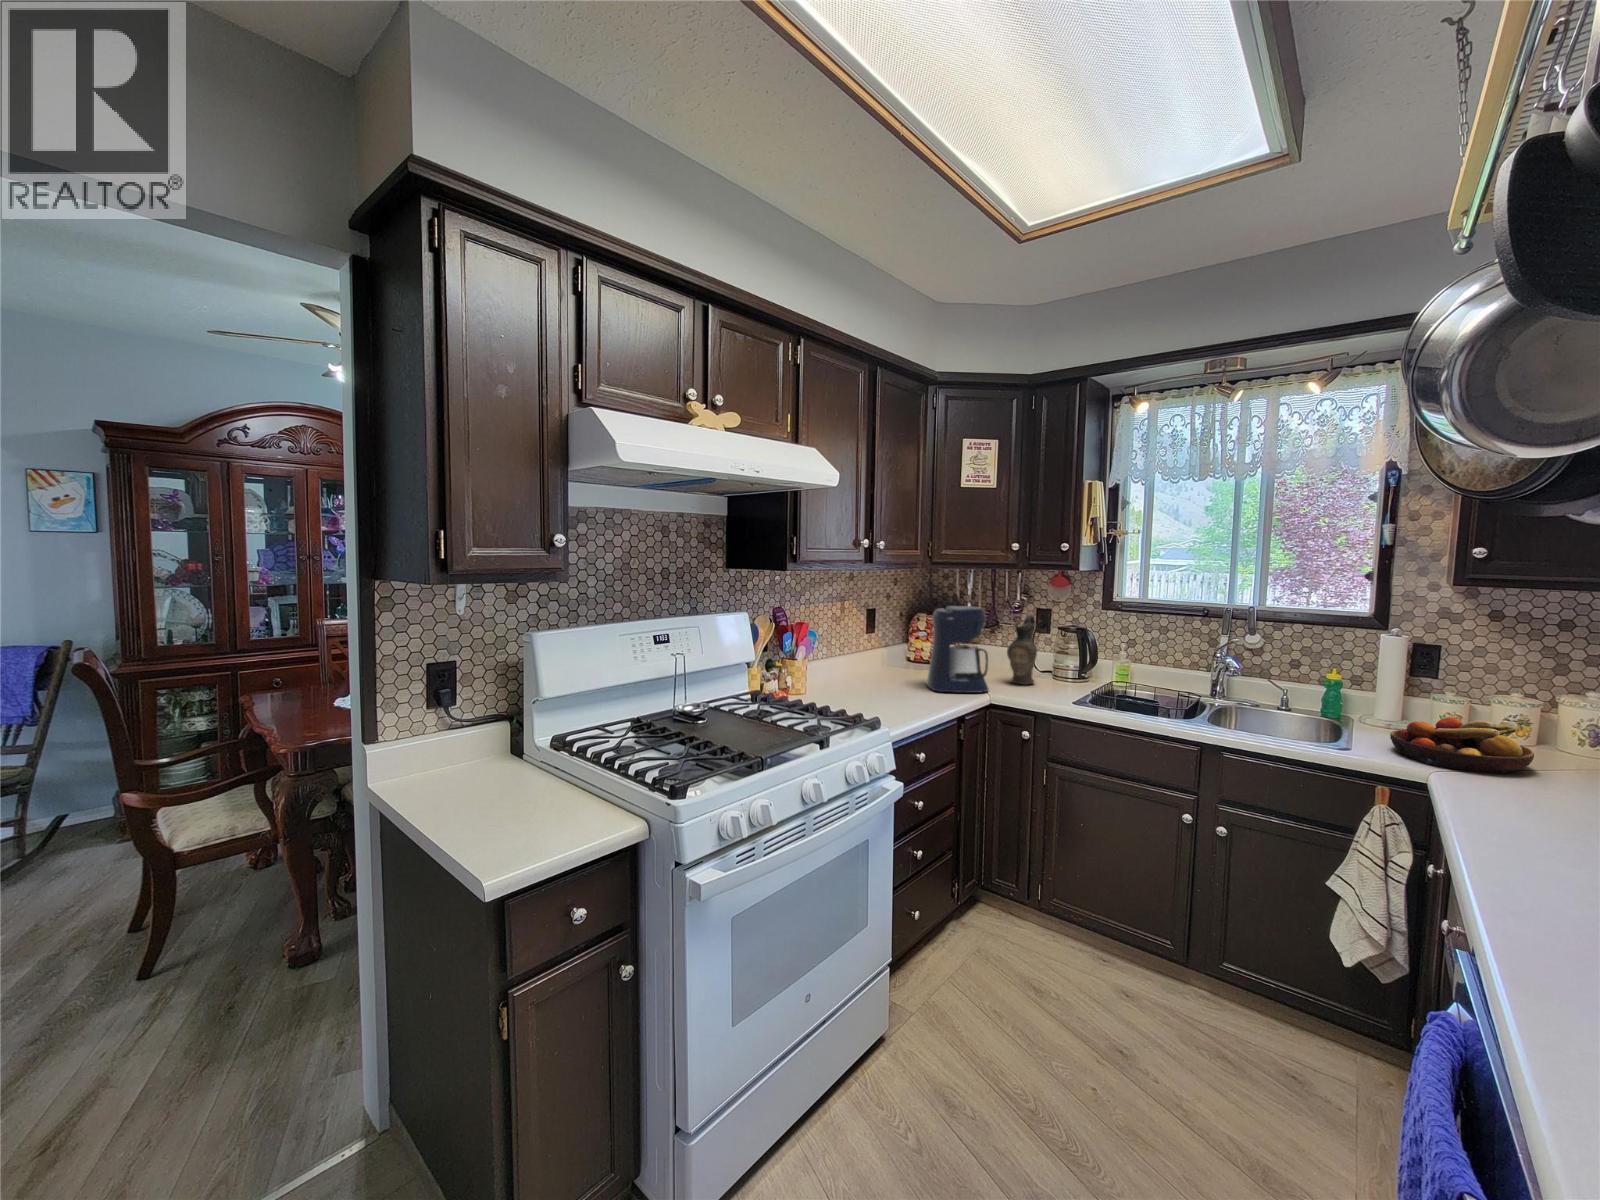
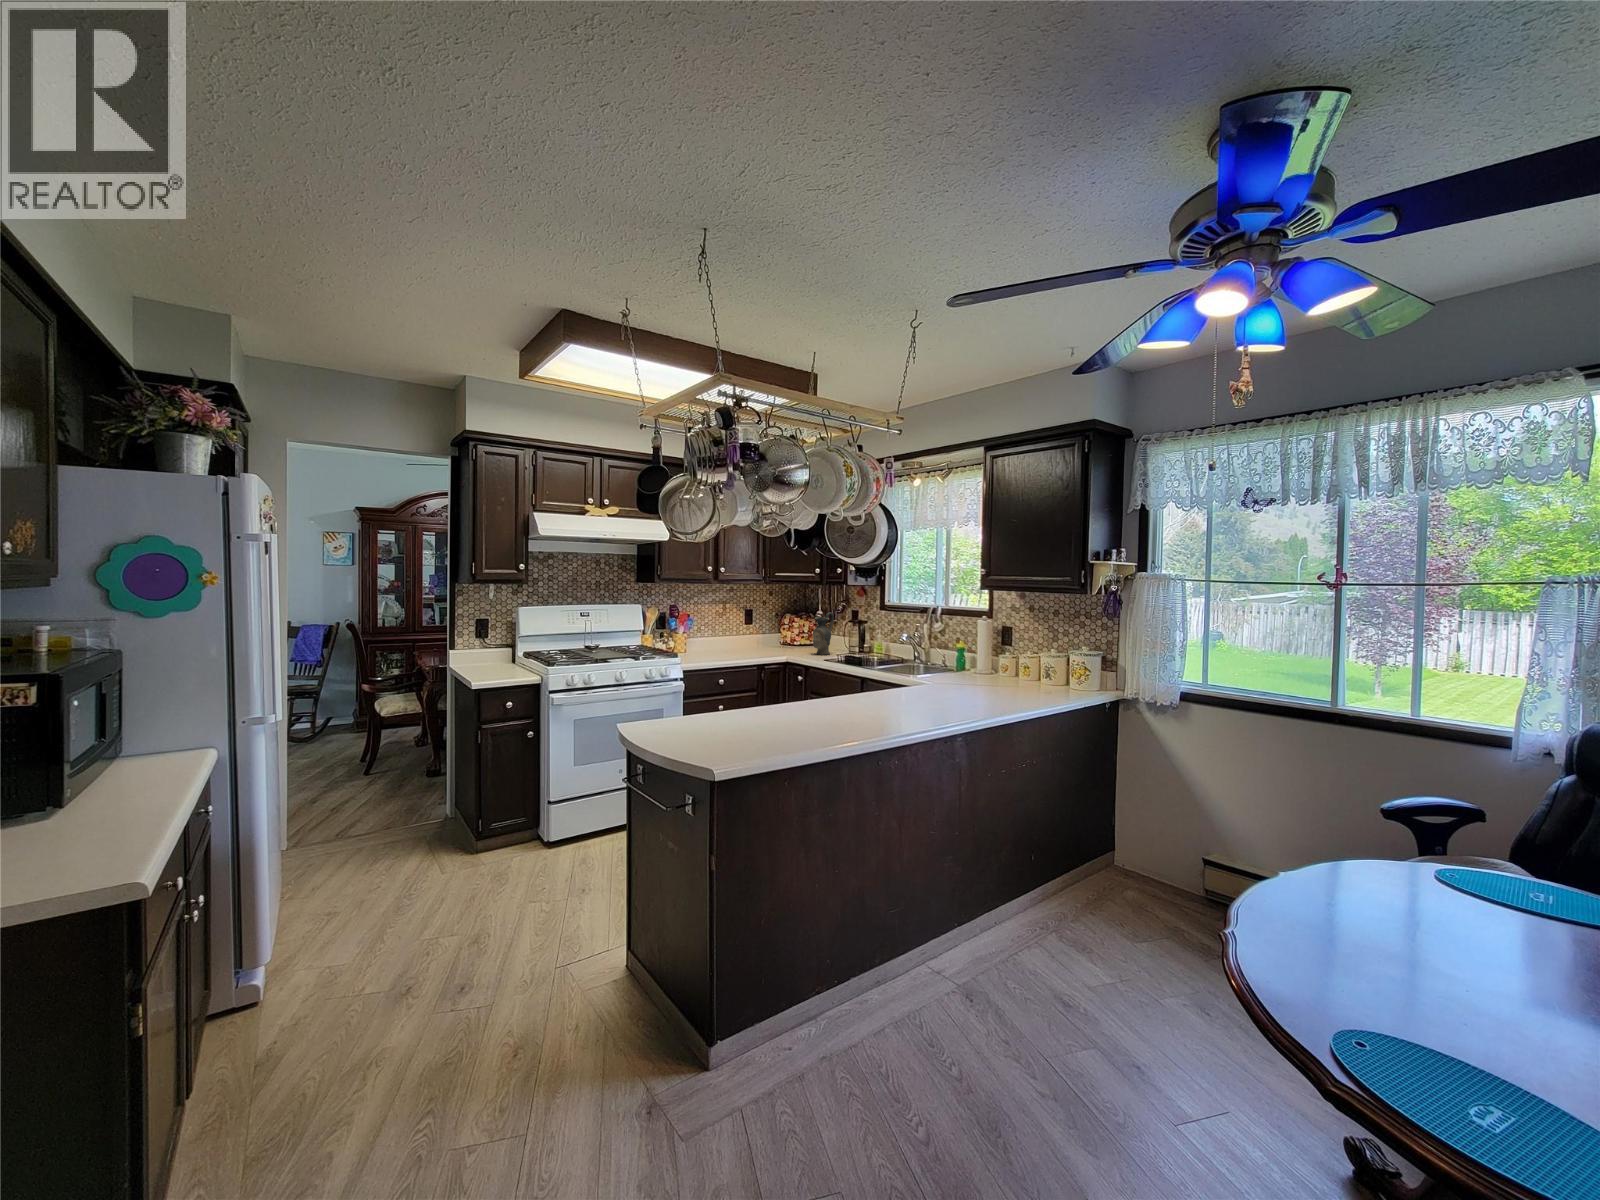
coffee maker: present [927,606,989,693] -> none [757,606,794,656]
fruit bowl: present [1390,718,1534,773] -> none [931,659,991,684]

